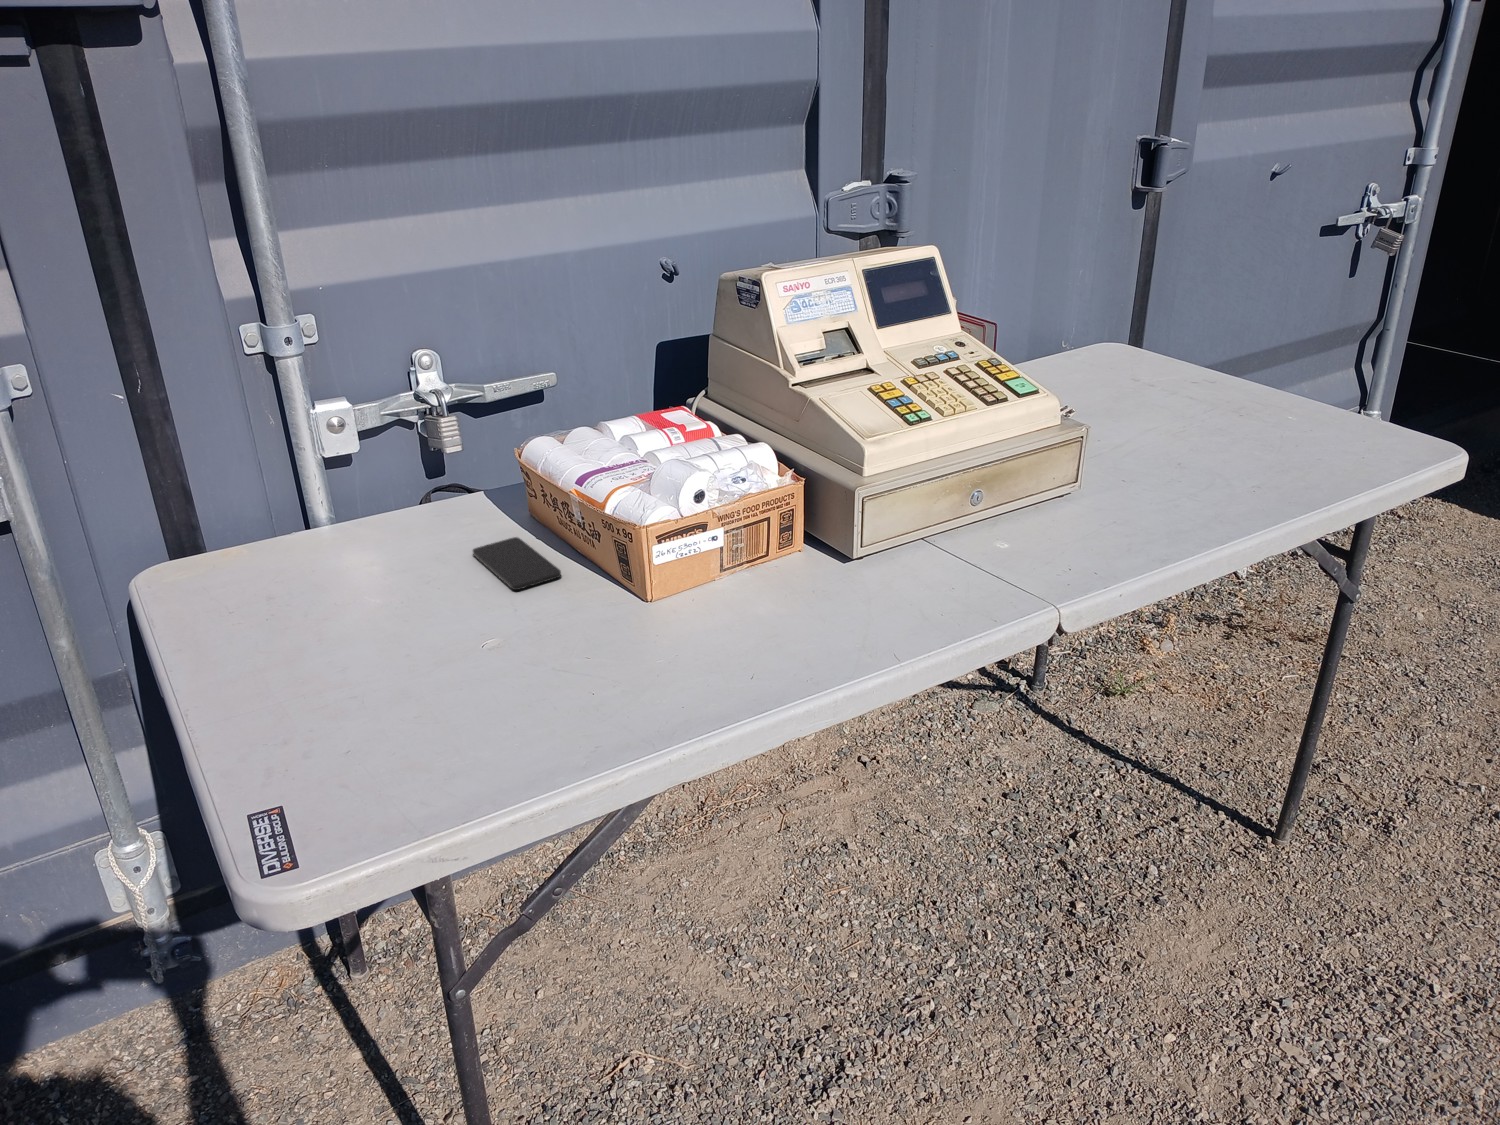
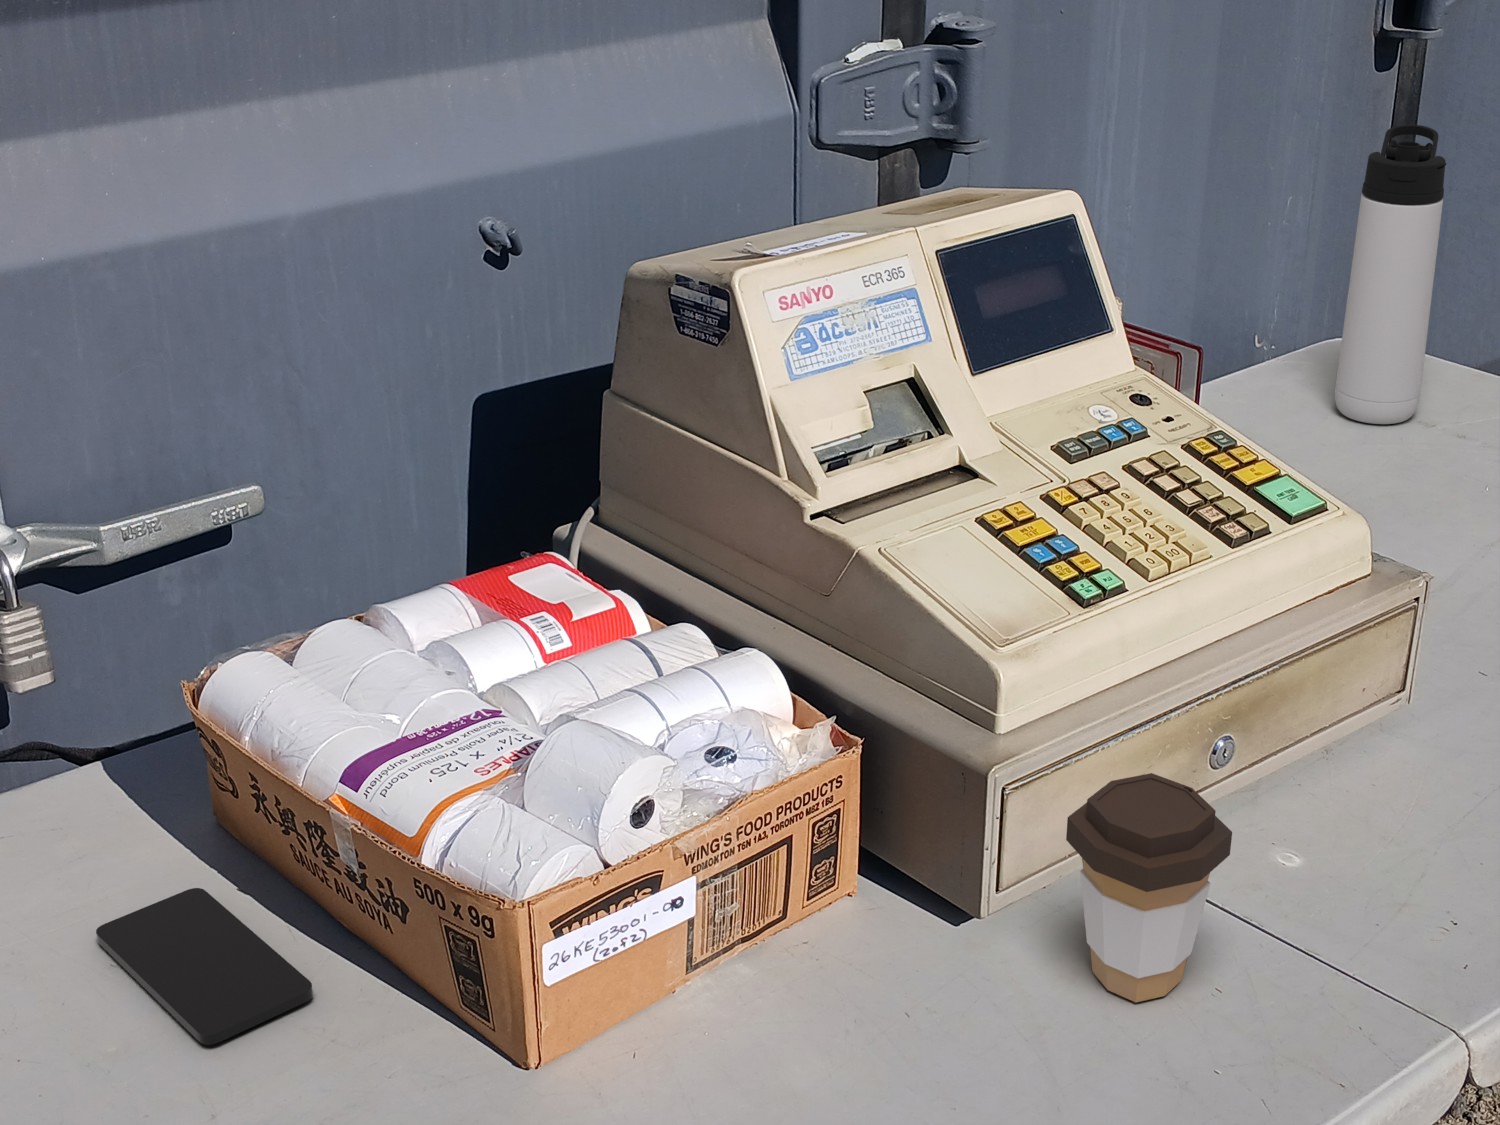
thermos bottle: none [1088,229,1144,380] -> present [1335,125,1446,424]
coffee cup: none [888,492,959,593] -> present [1066,773,1232,1002]

